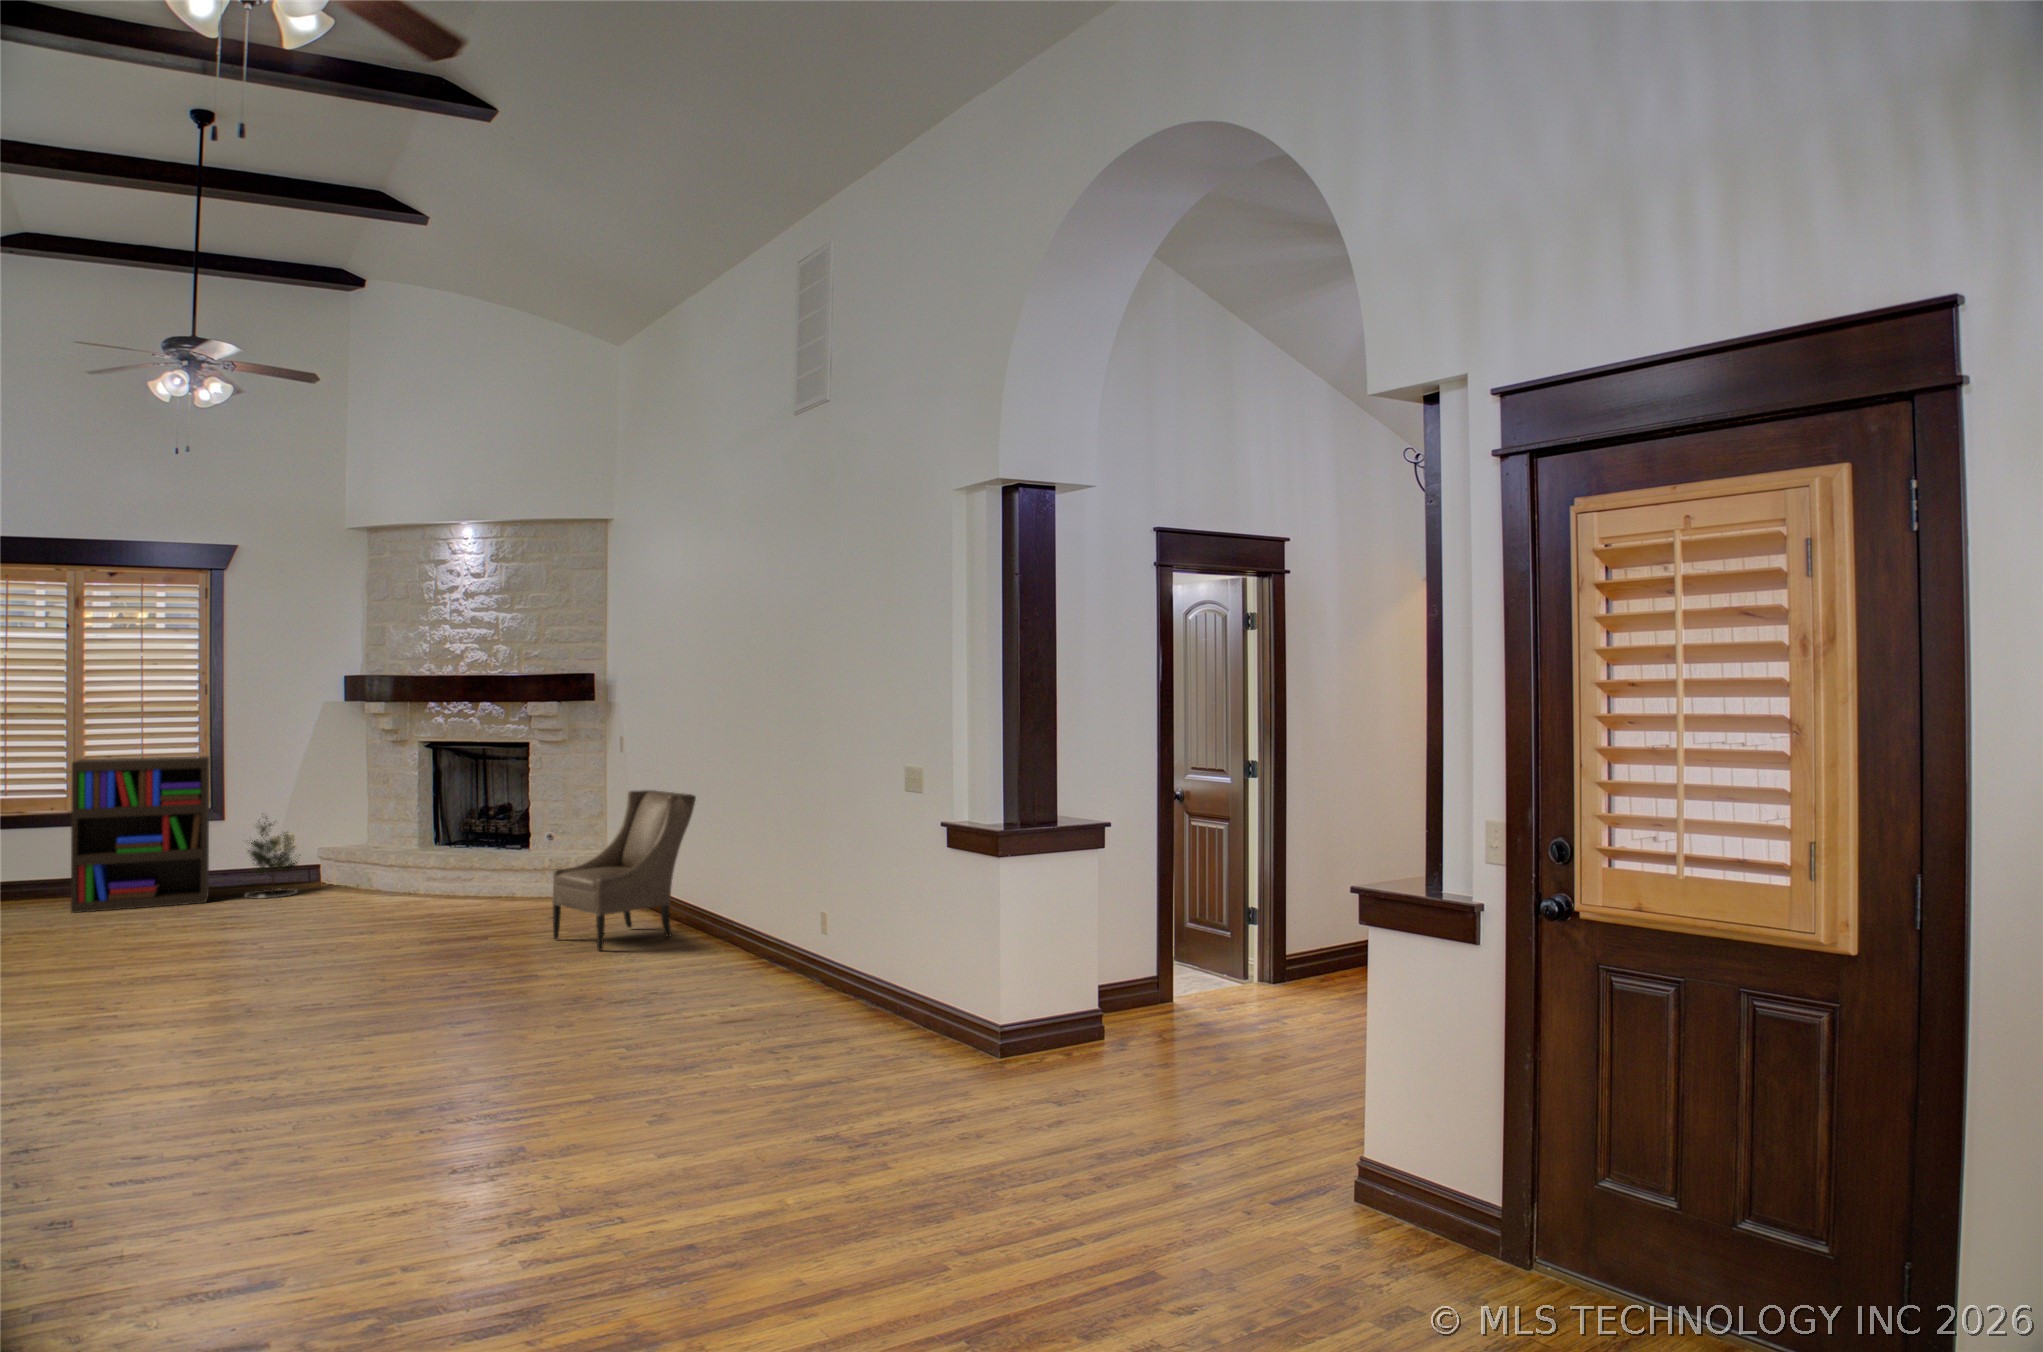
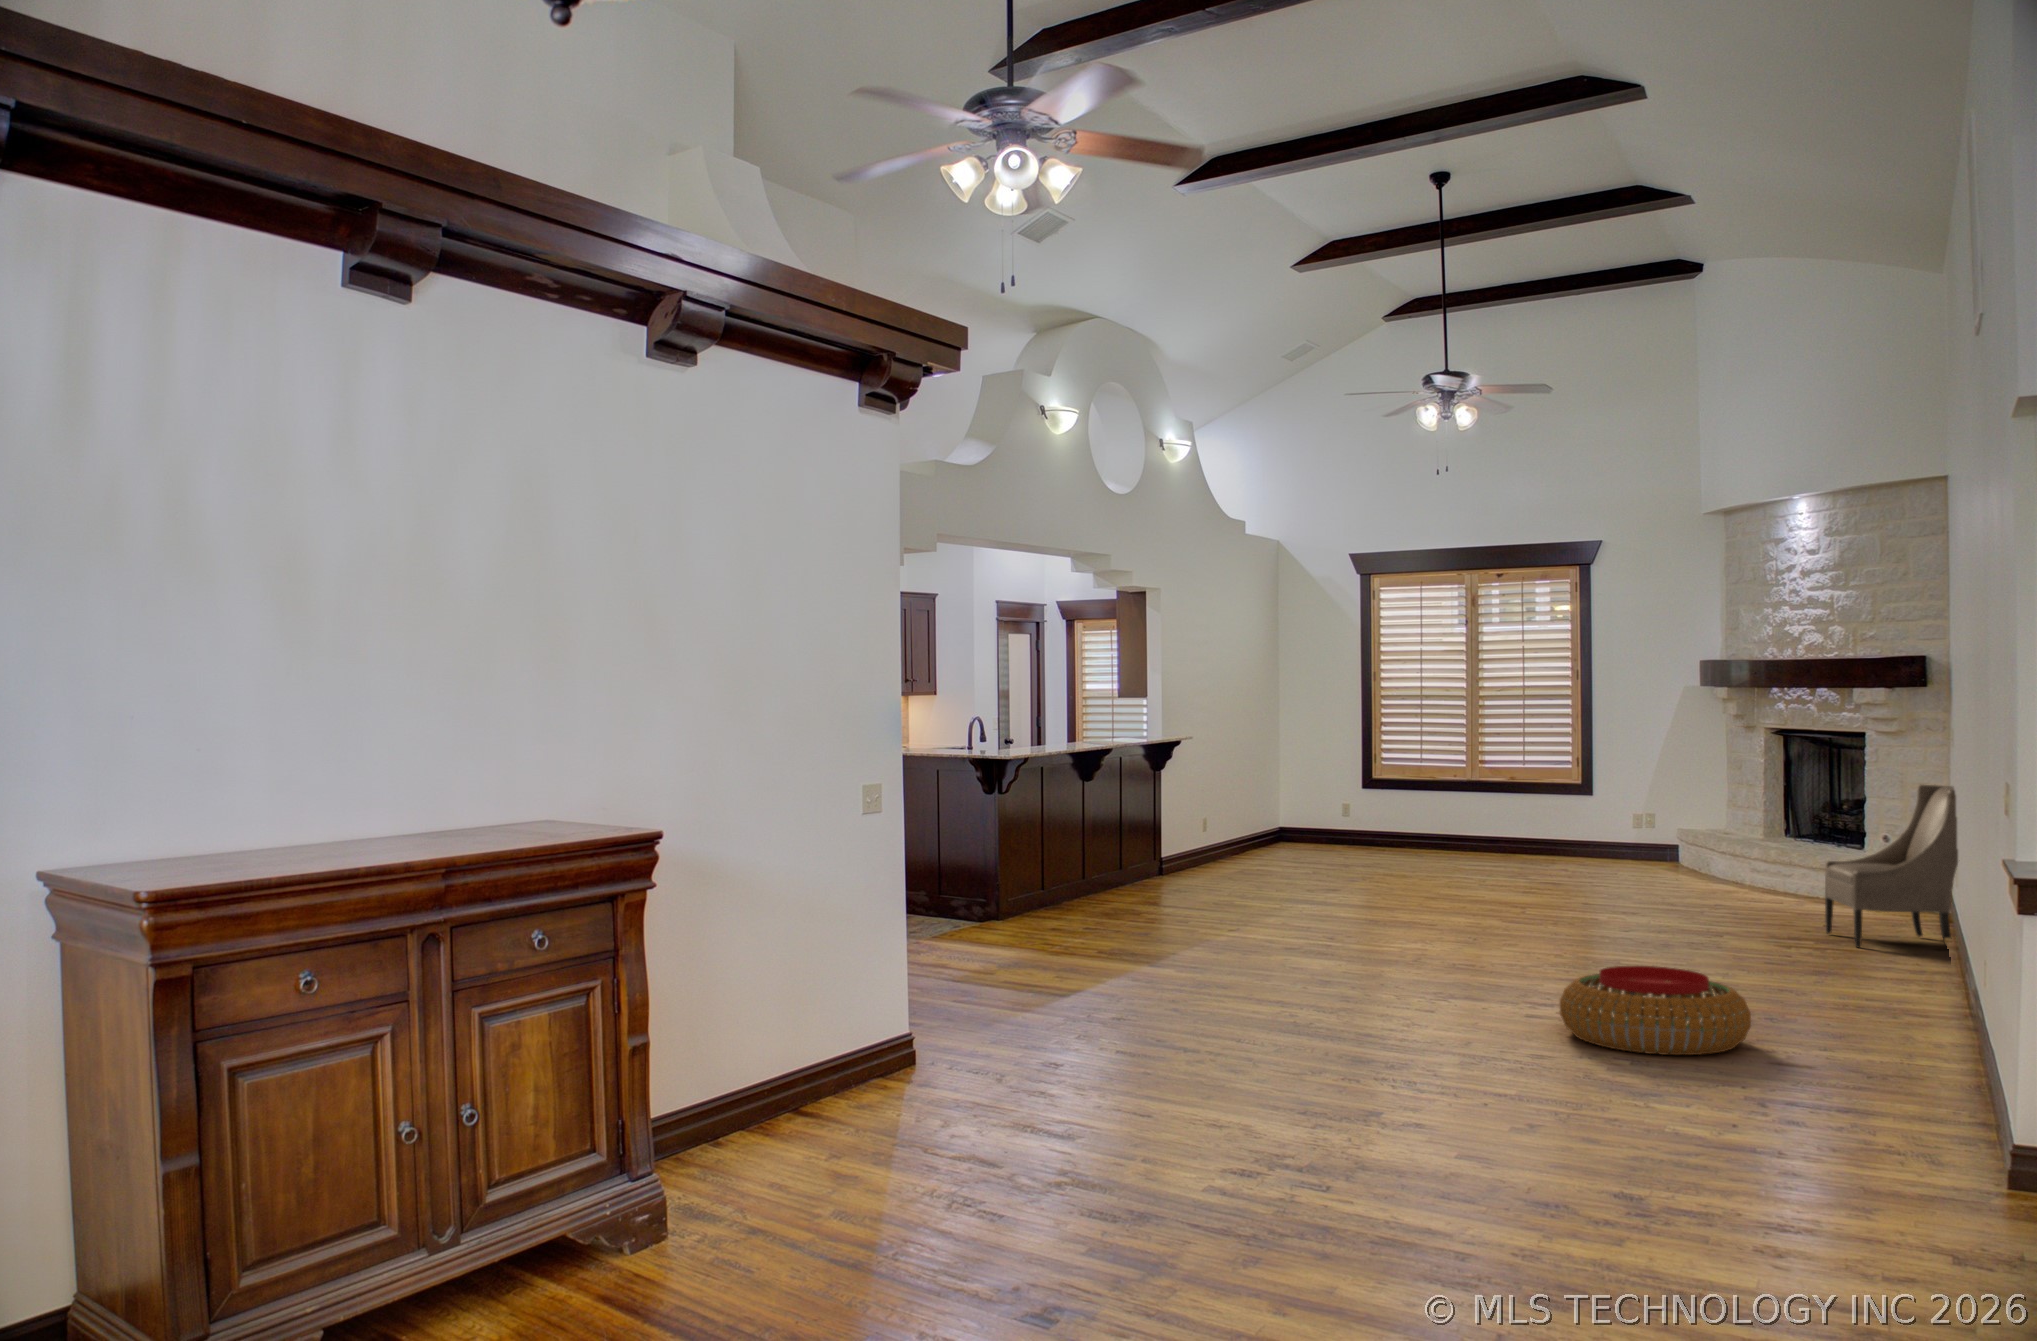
bookshelf: present [71,756,209,913] -> none [1468,736,1577,872]
potted tree: present [245,816,300,899] -> none [1602,793,1654,875]
pouf: none [482,1045,711,1176] -> present [1560,966,1751,1055]

